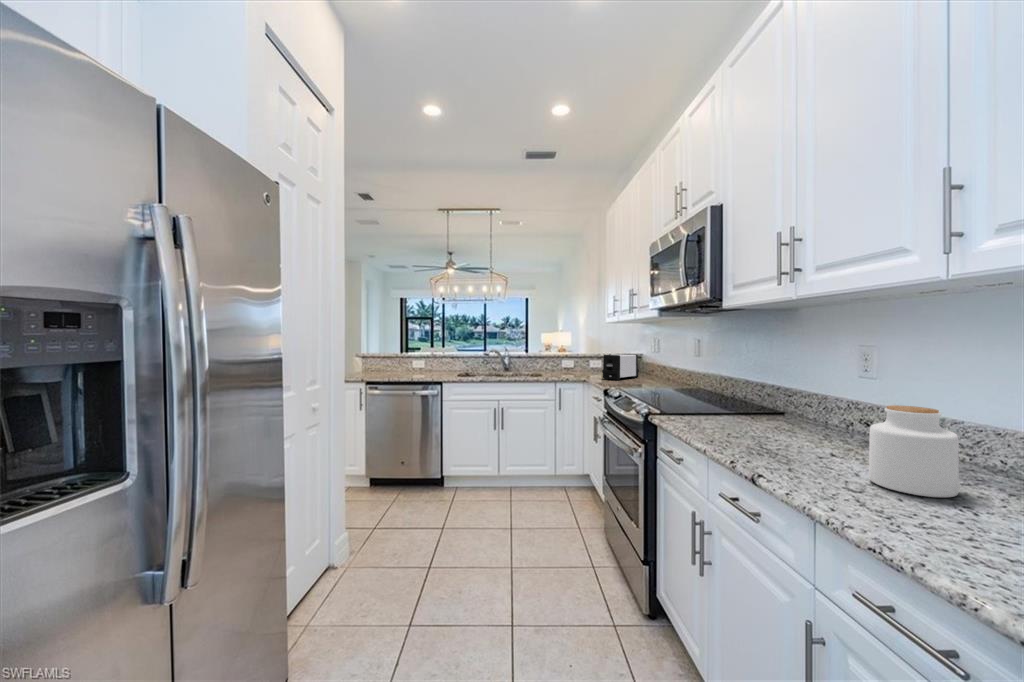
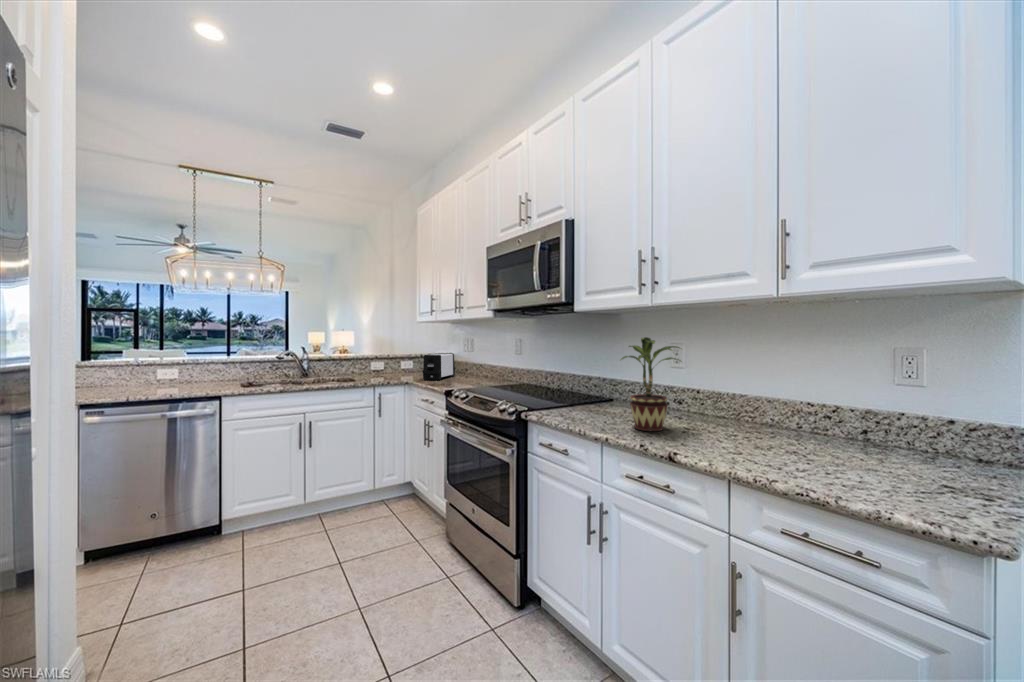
potted plant: none [739,336,839,451] -> present [621,337,681,431]
jar: present [869,405,959,497] -> none [729,388,783,452]

